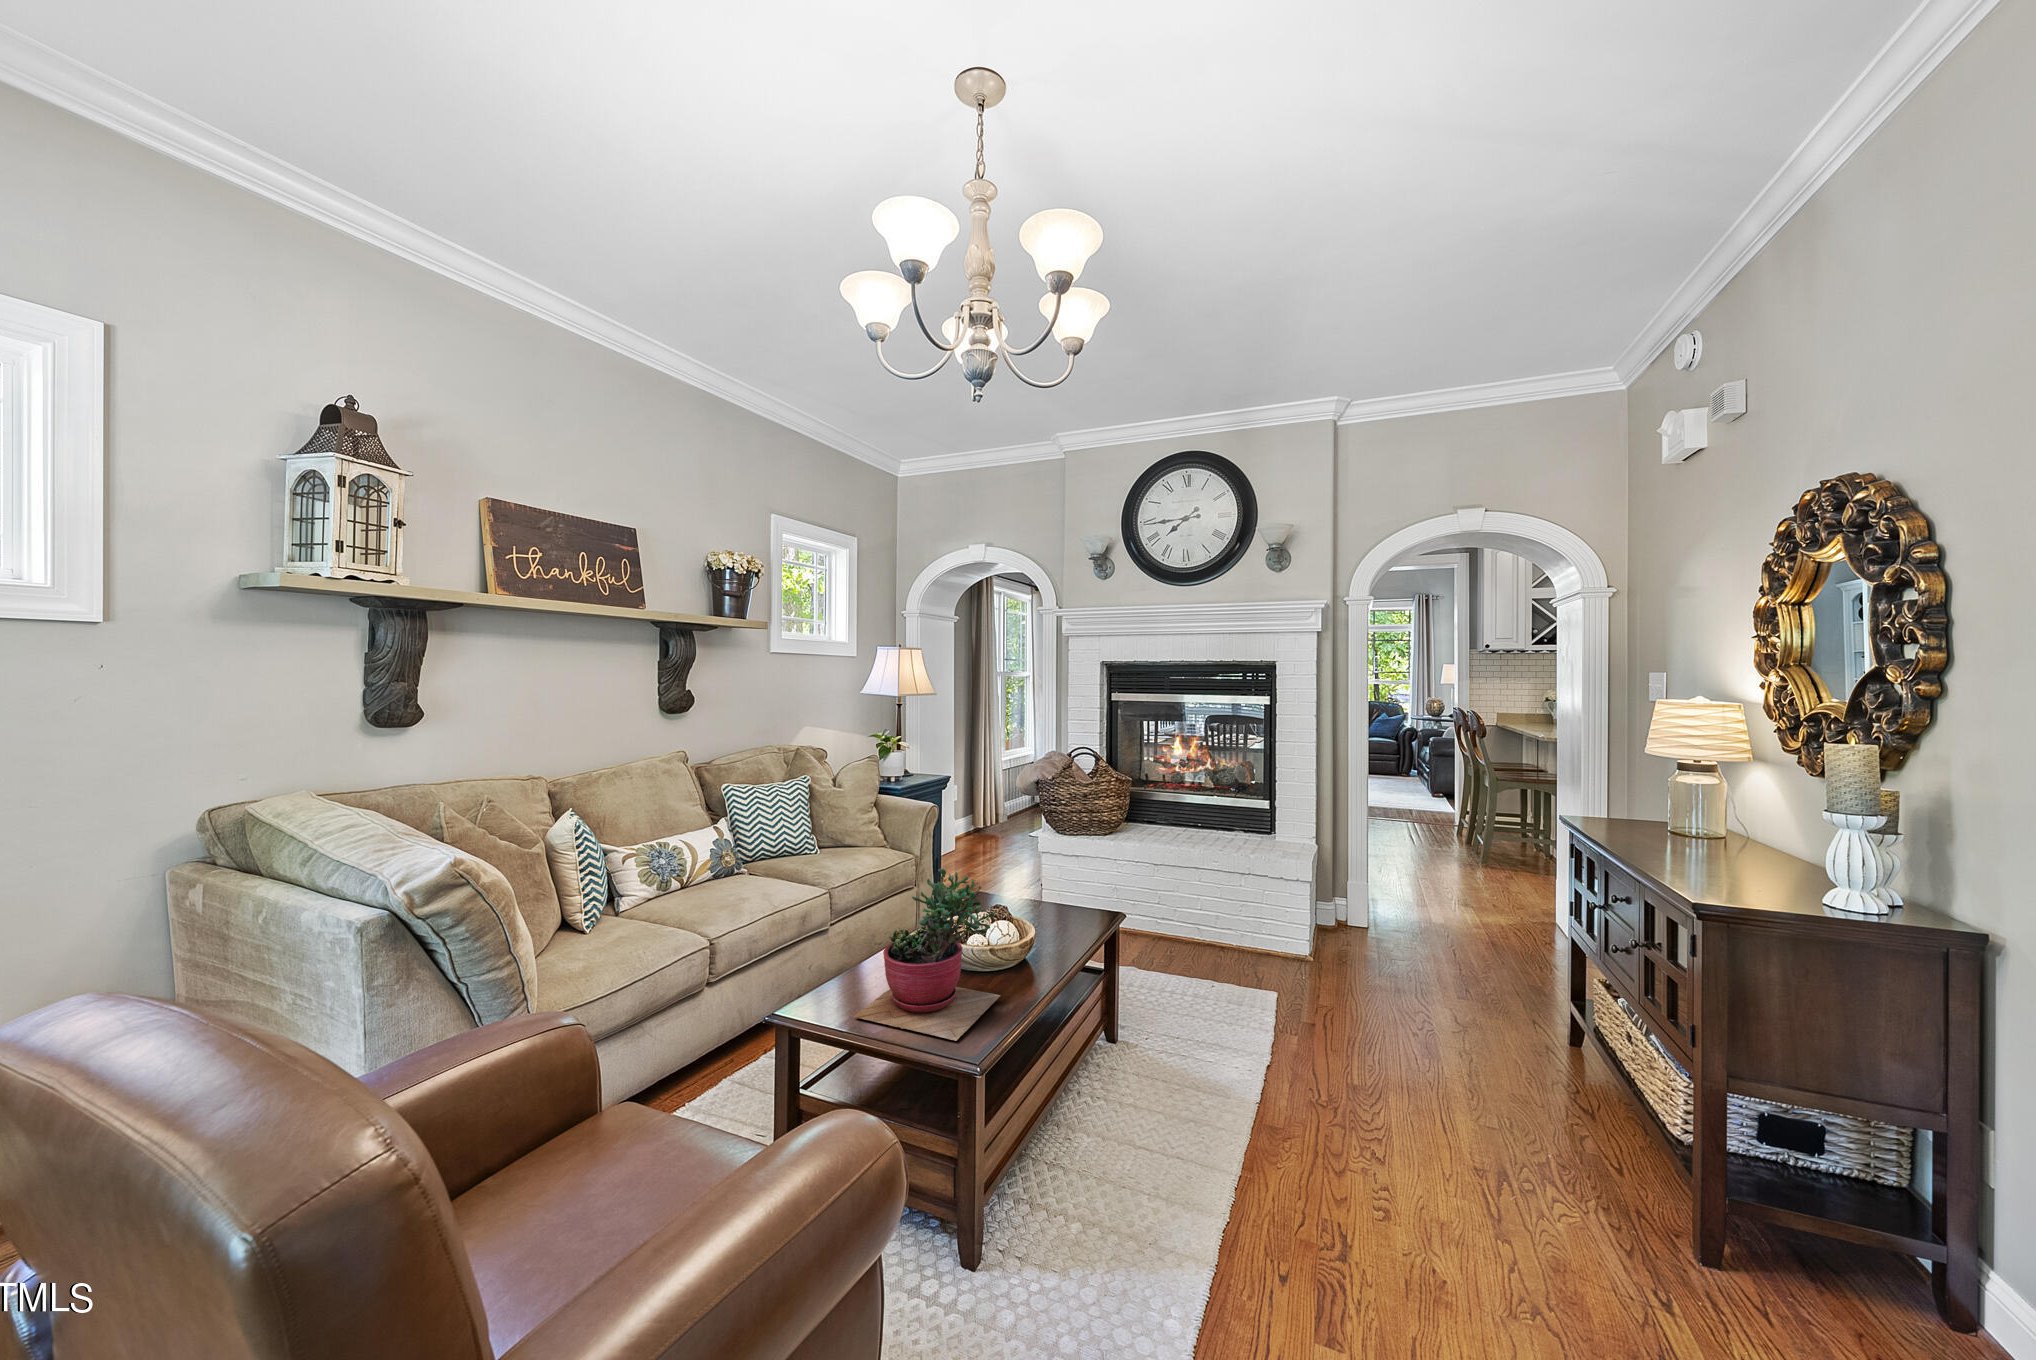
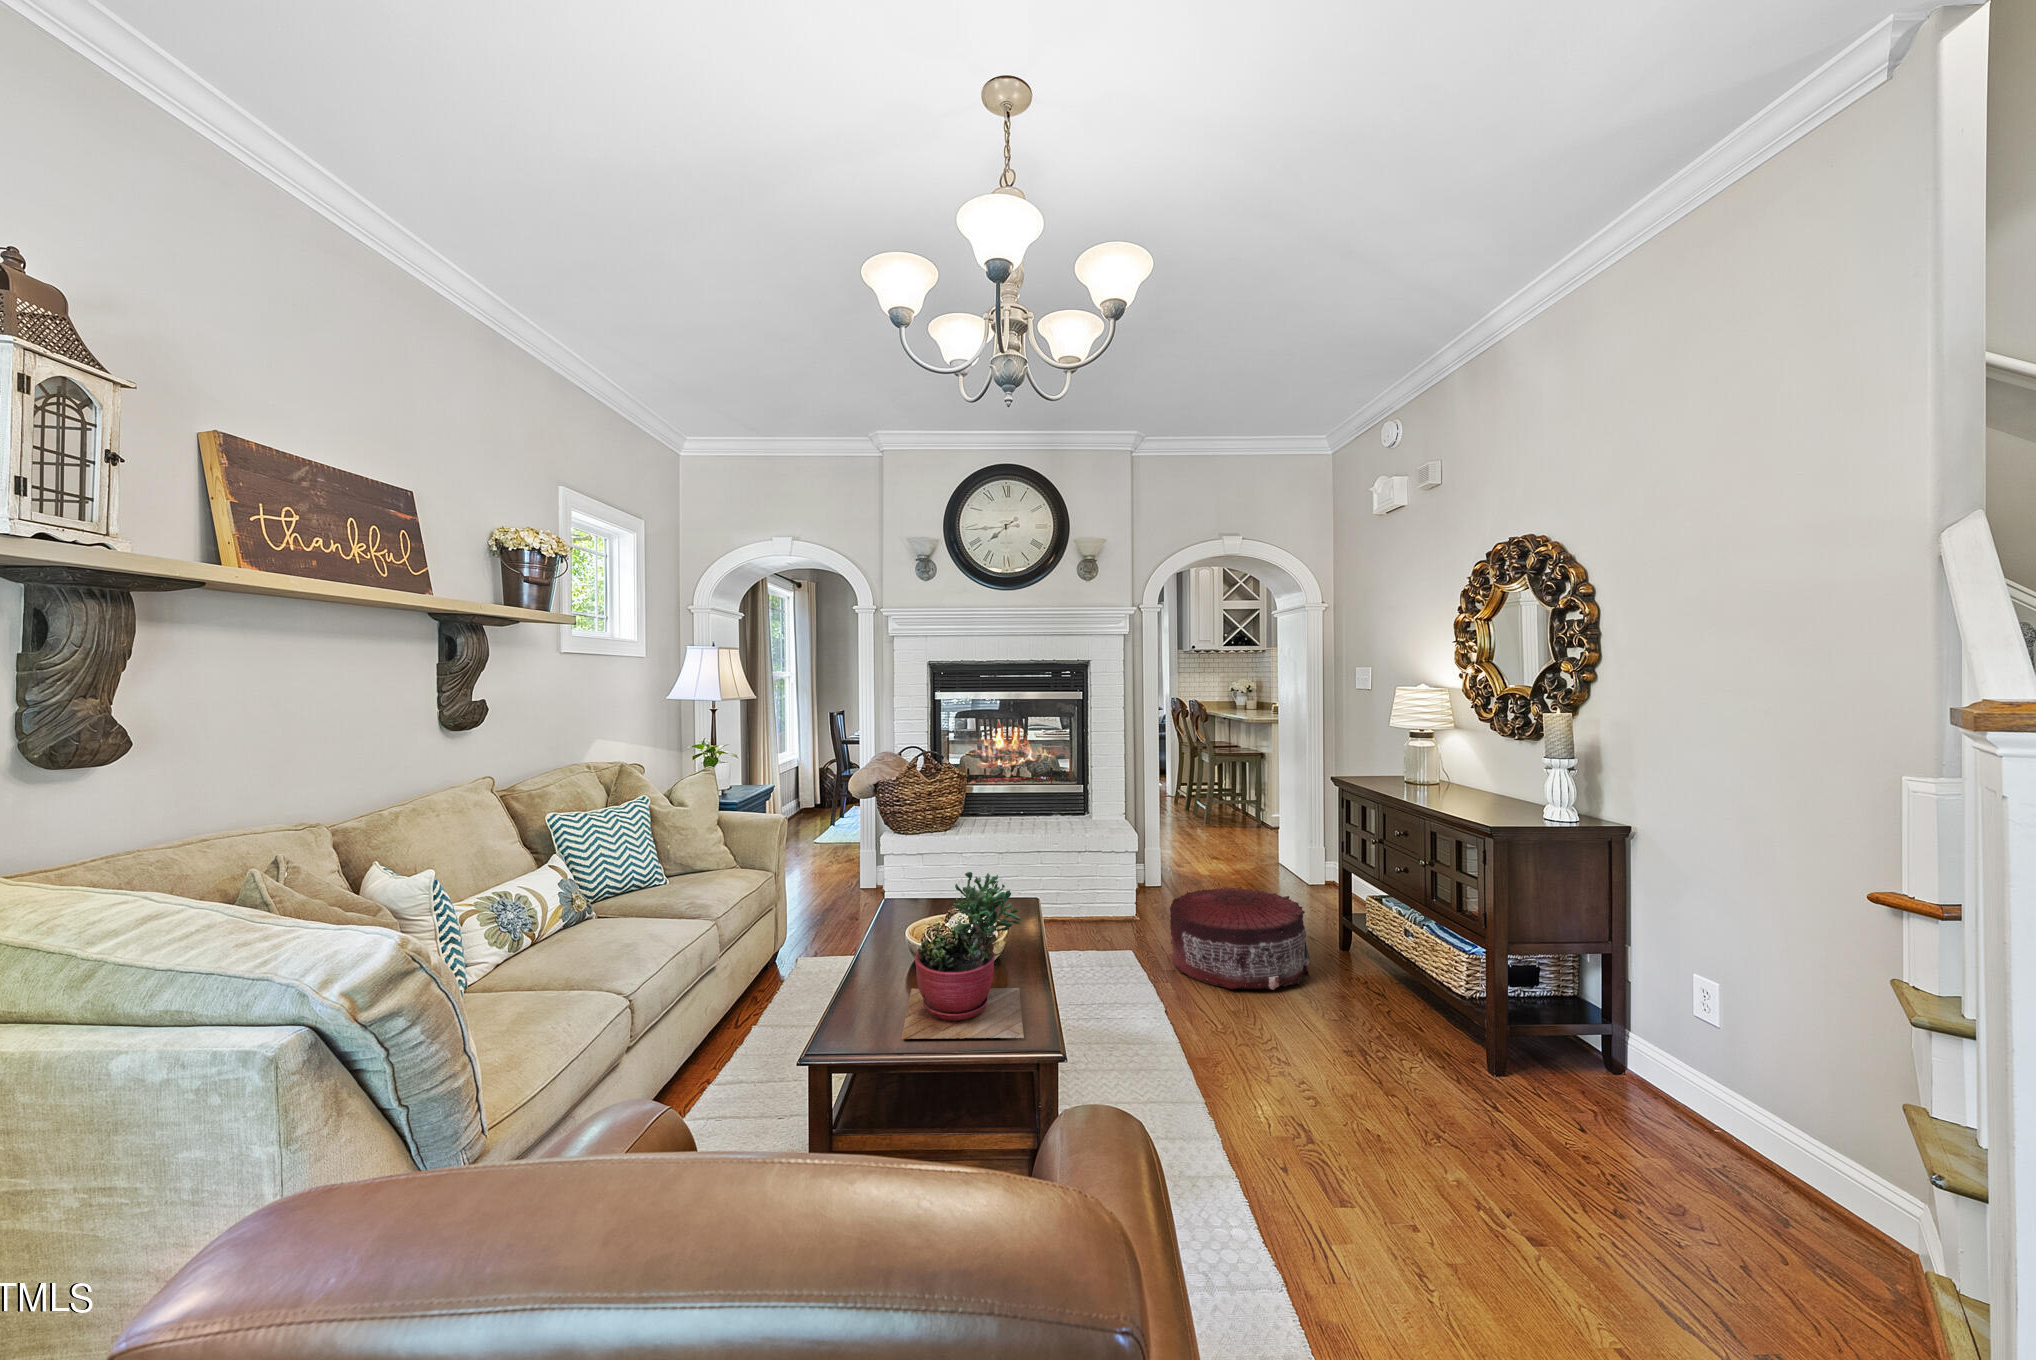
pouf: none [1320,938,1499,1077] -> present [1170,887,1310,990]

